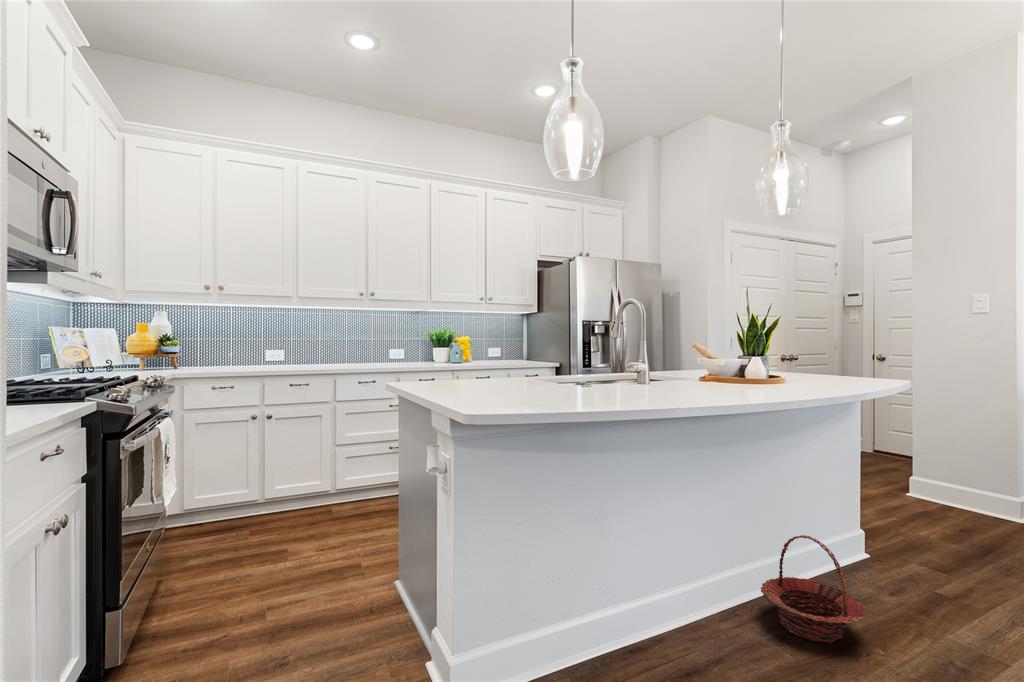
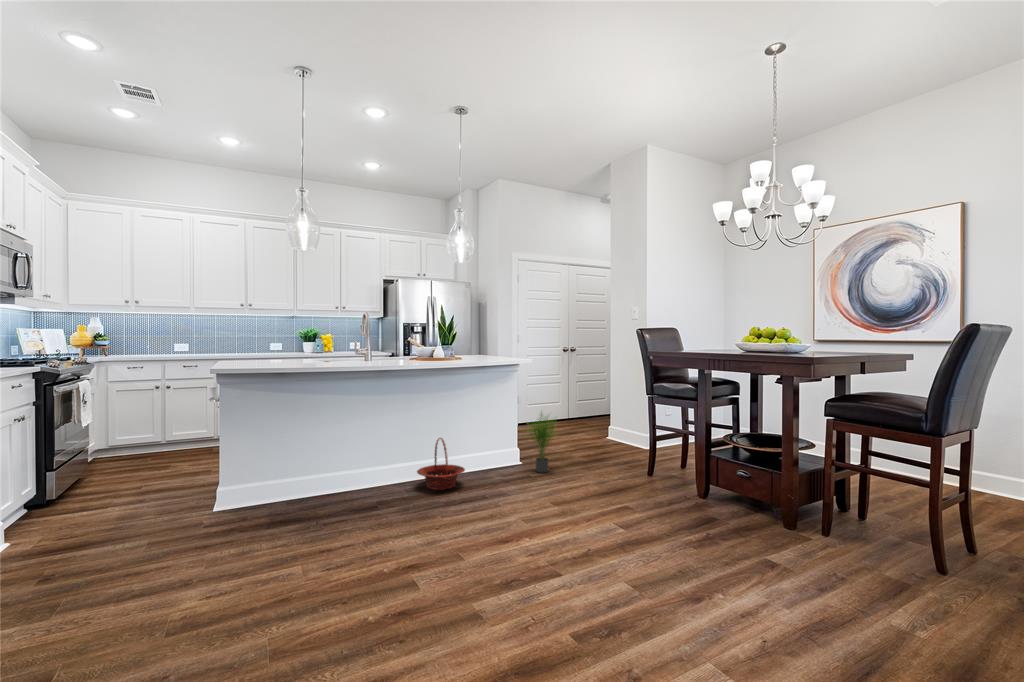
potted plant: none [879,472,983,589] -> present [527,413,557,473]

